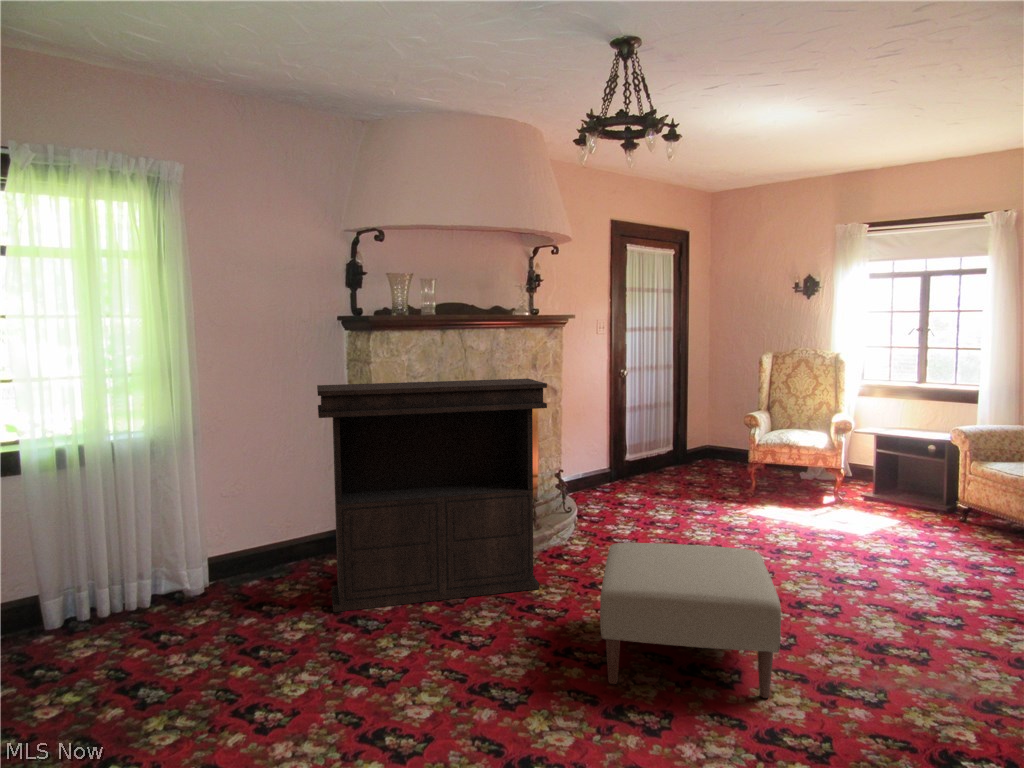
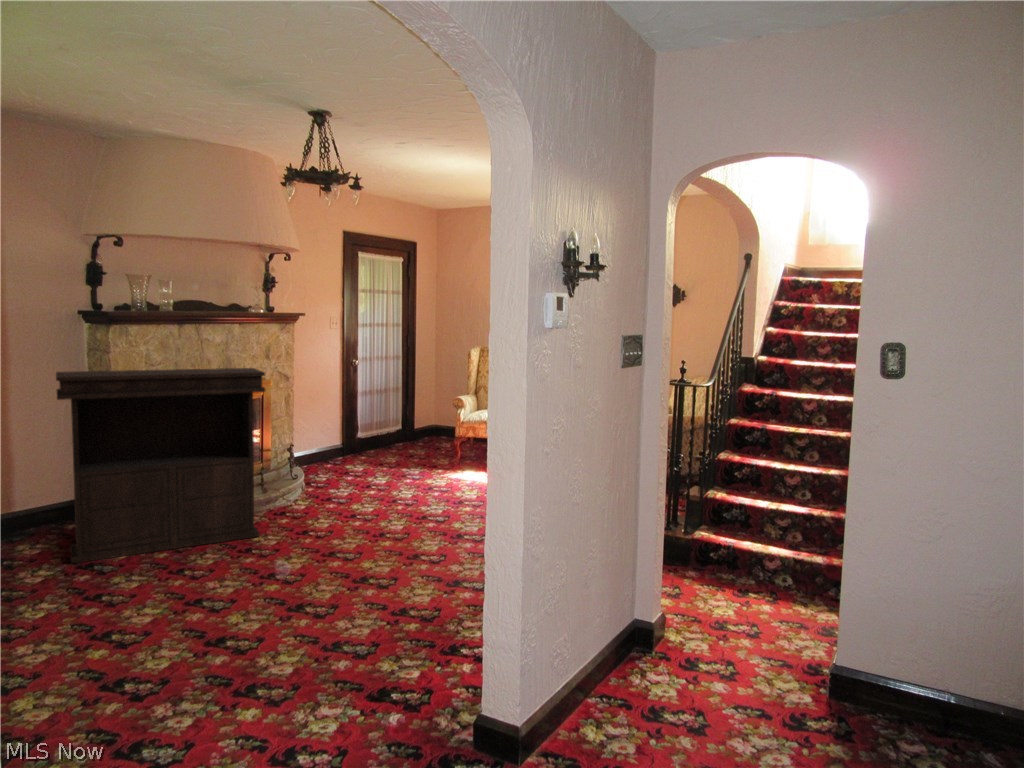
ottoman: present [600,543,781,698] -> none [291,493,420,592]

